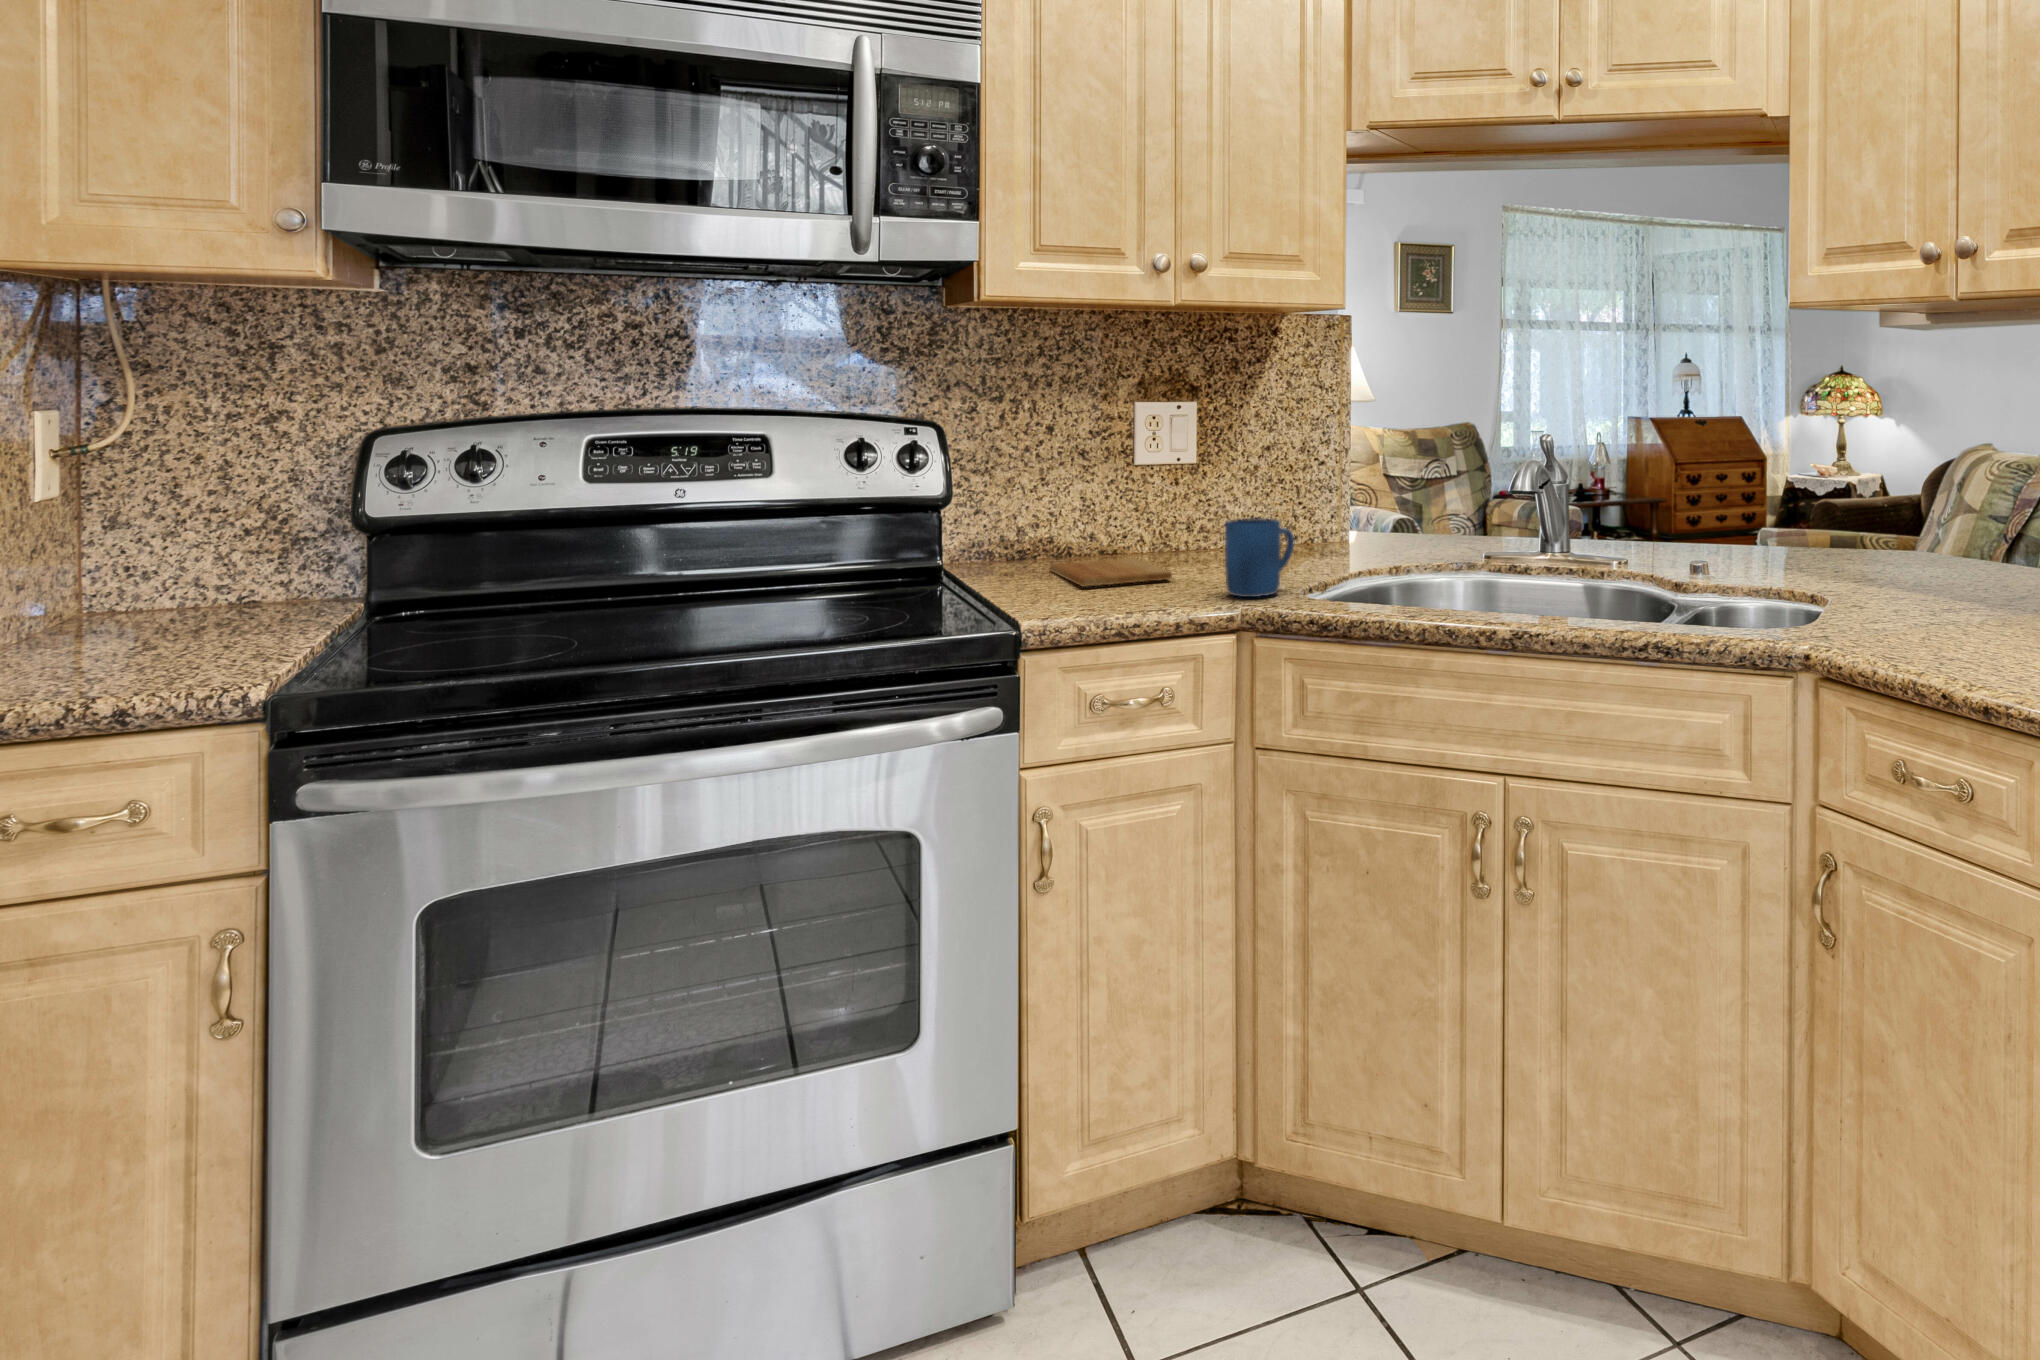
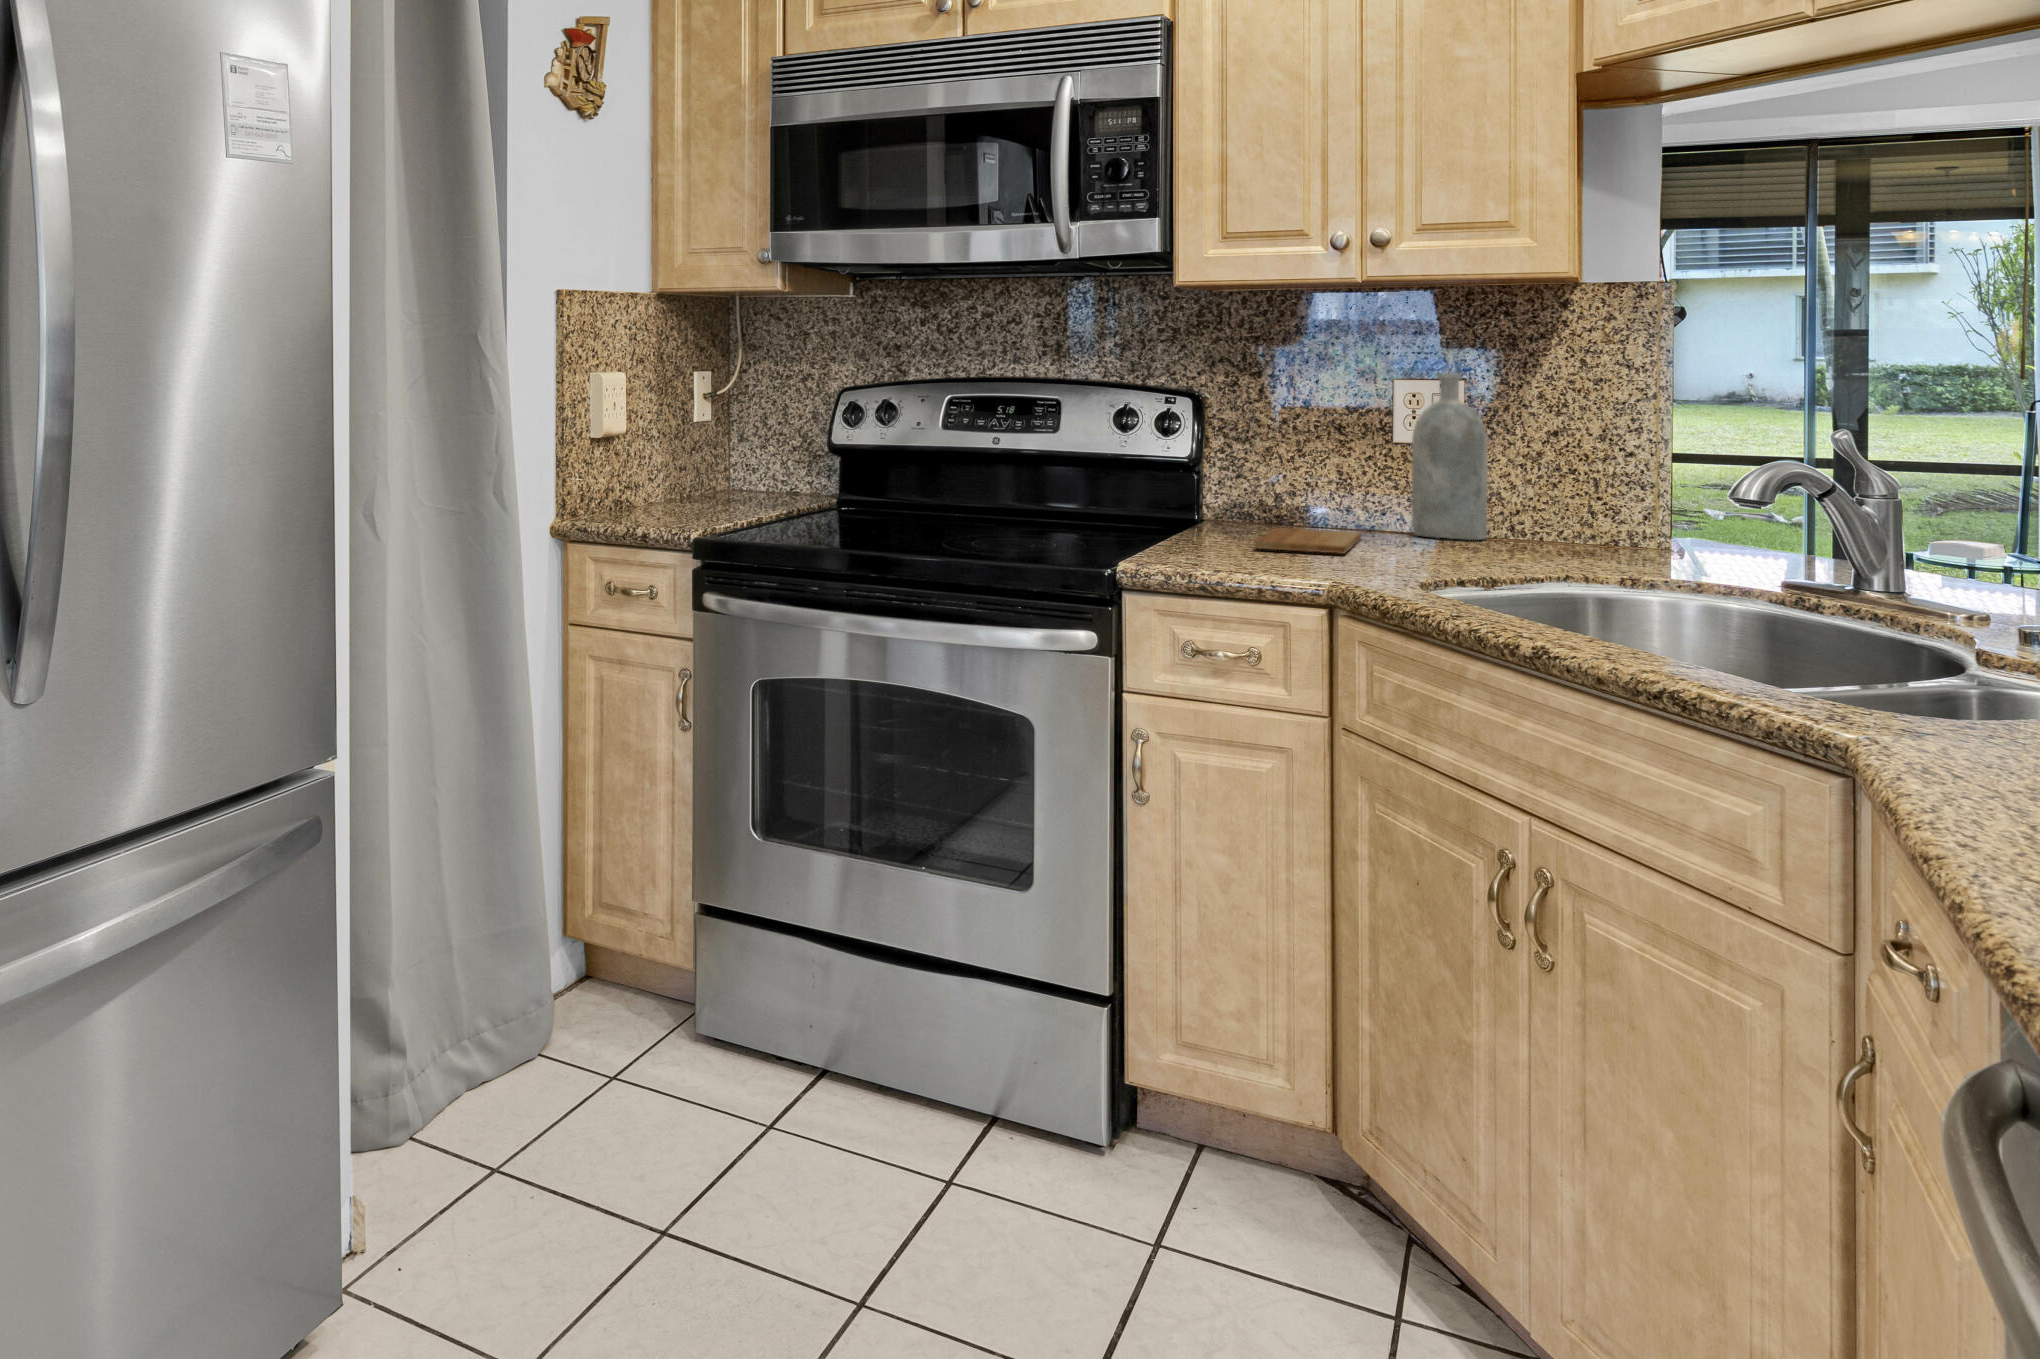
bottle: none [1164,394,1231,555] -> present [1412,373,1488,540]
mug: present [1225,518,1294,597] -> none [1349,499,1433,579]

